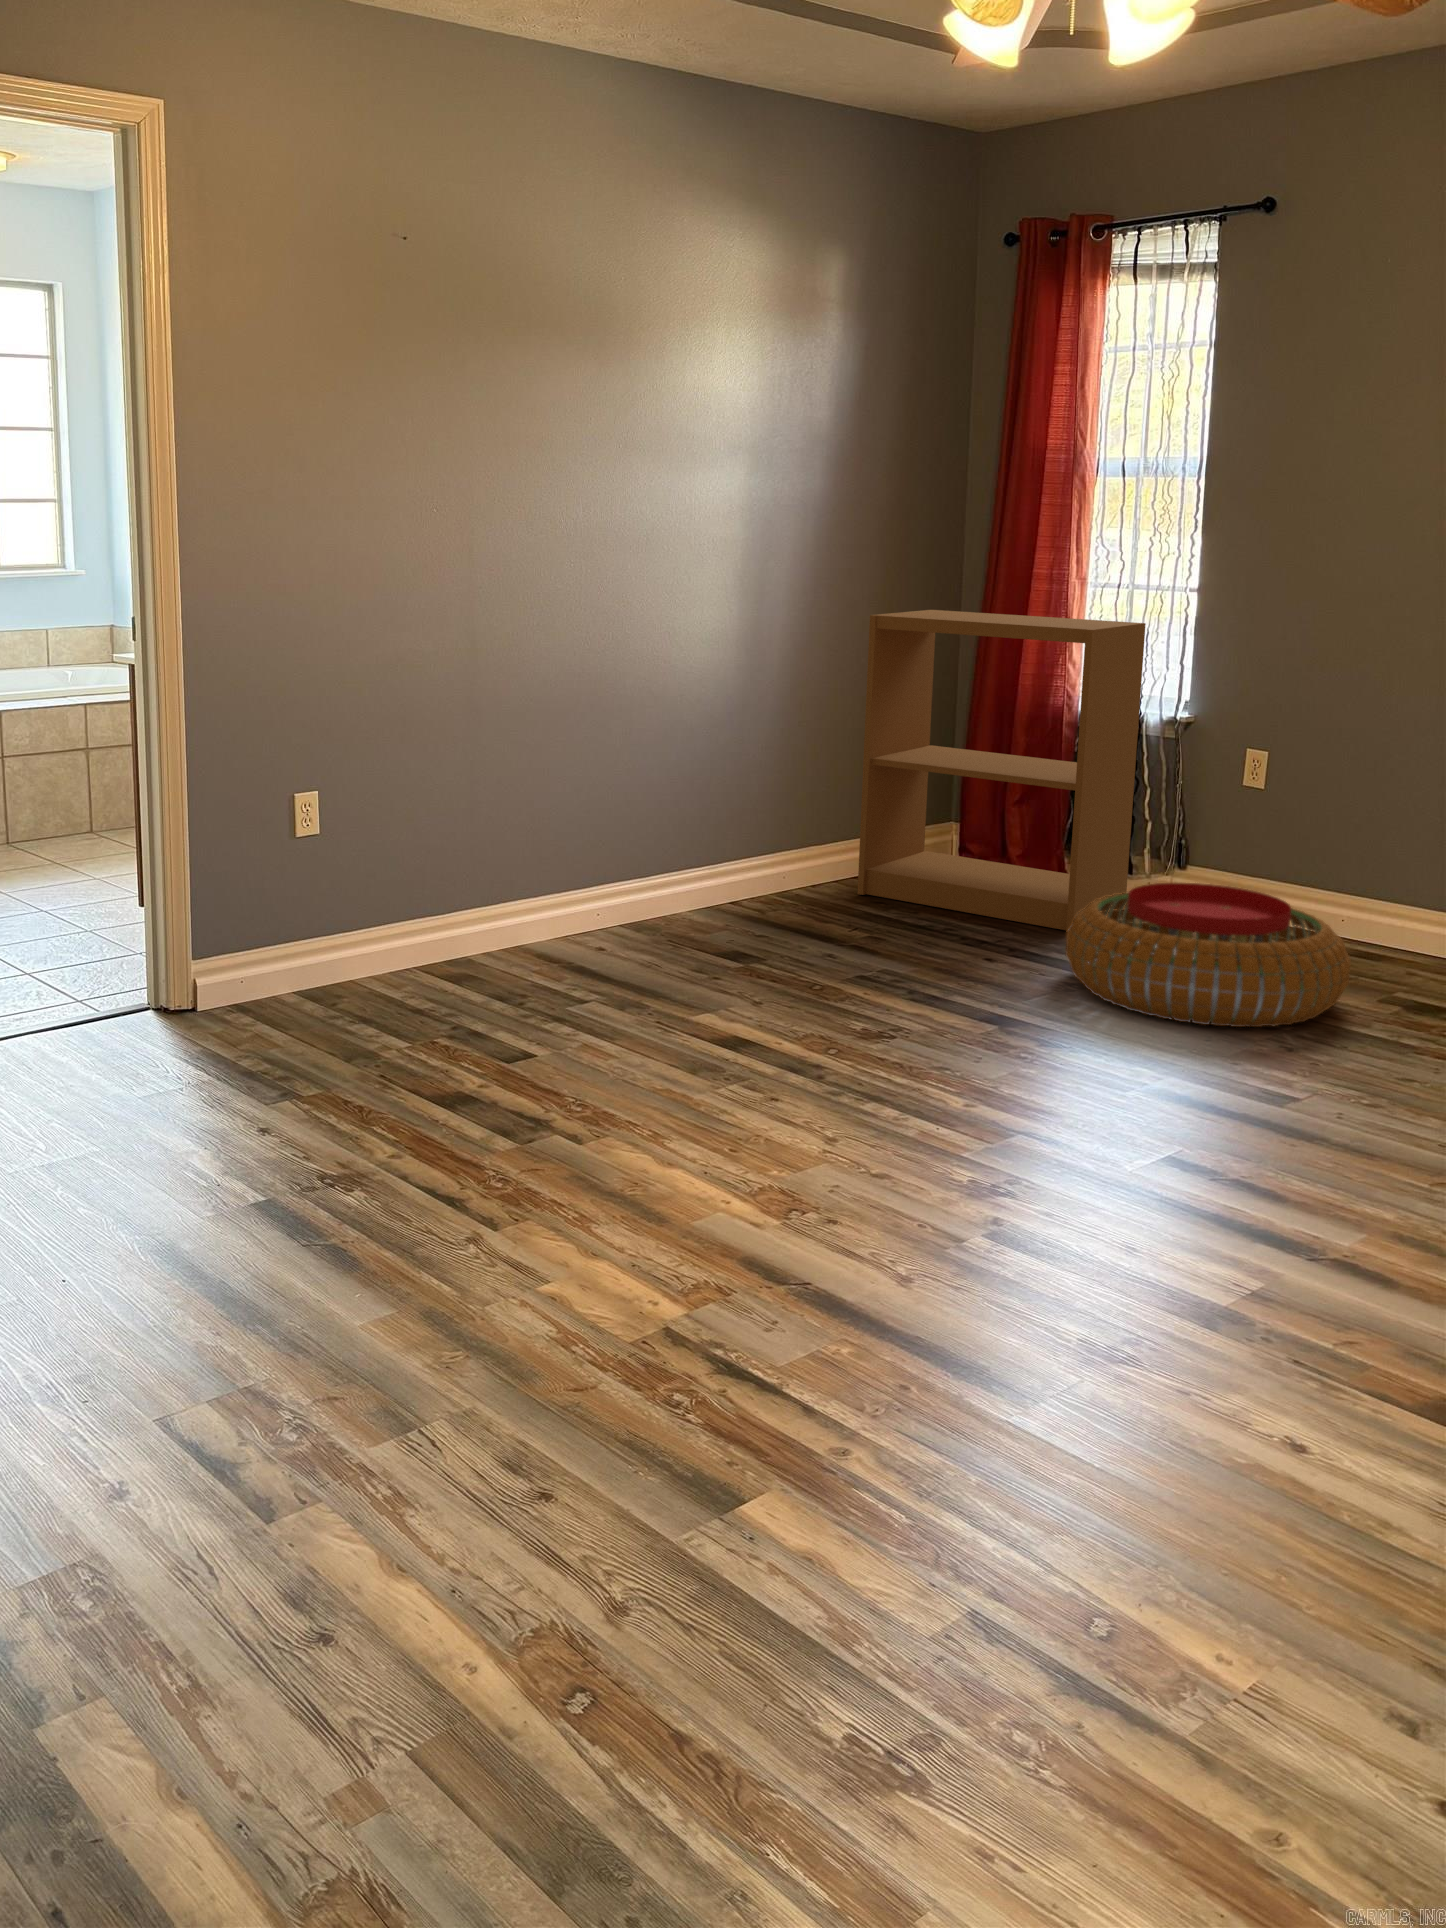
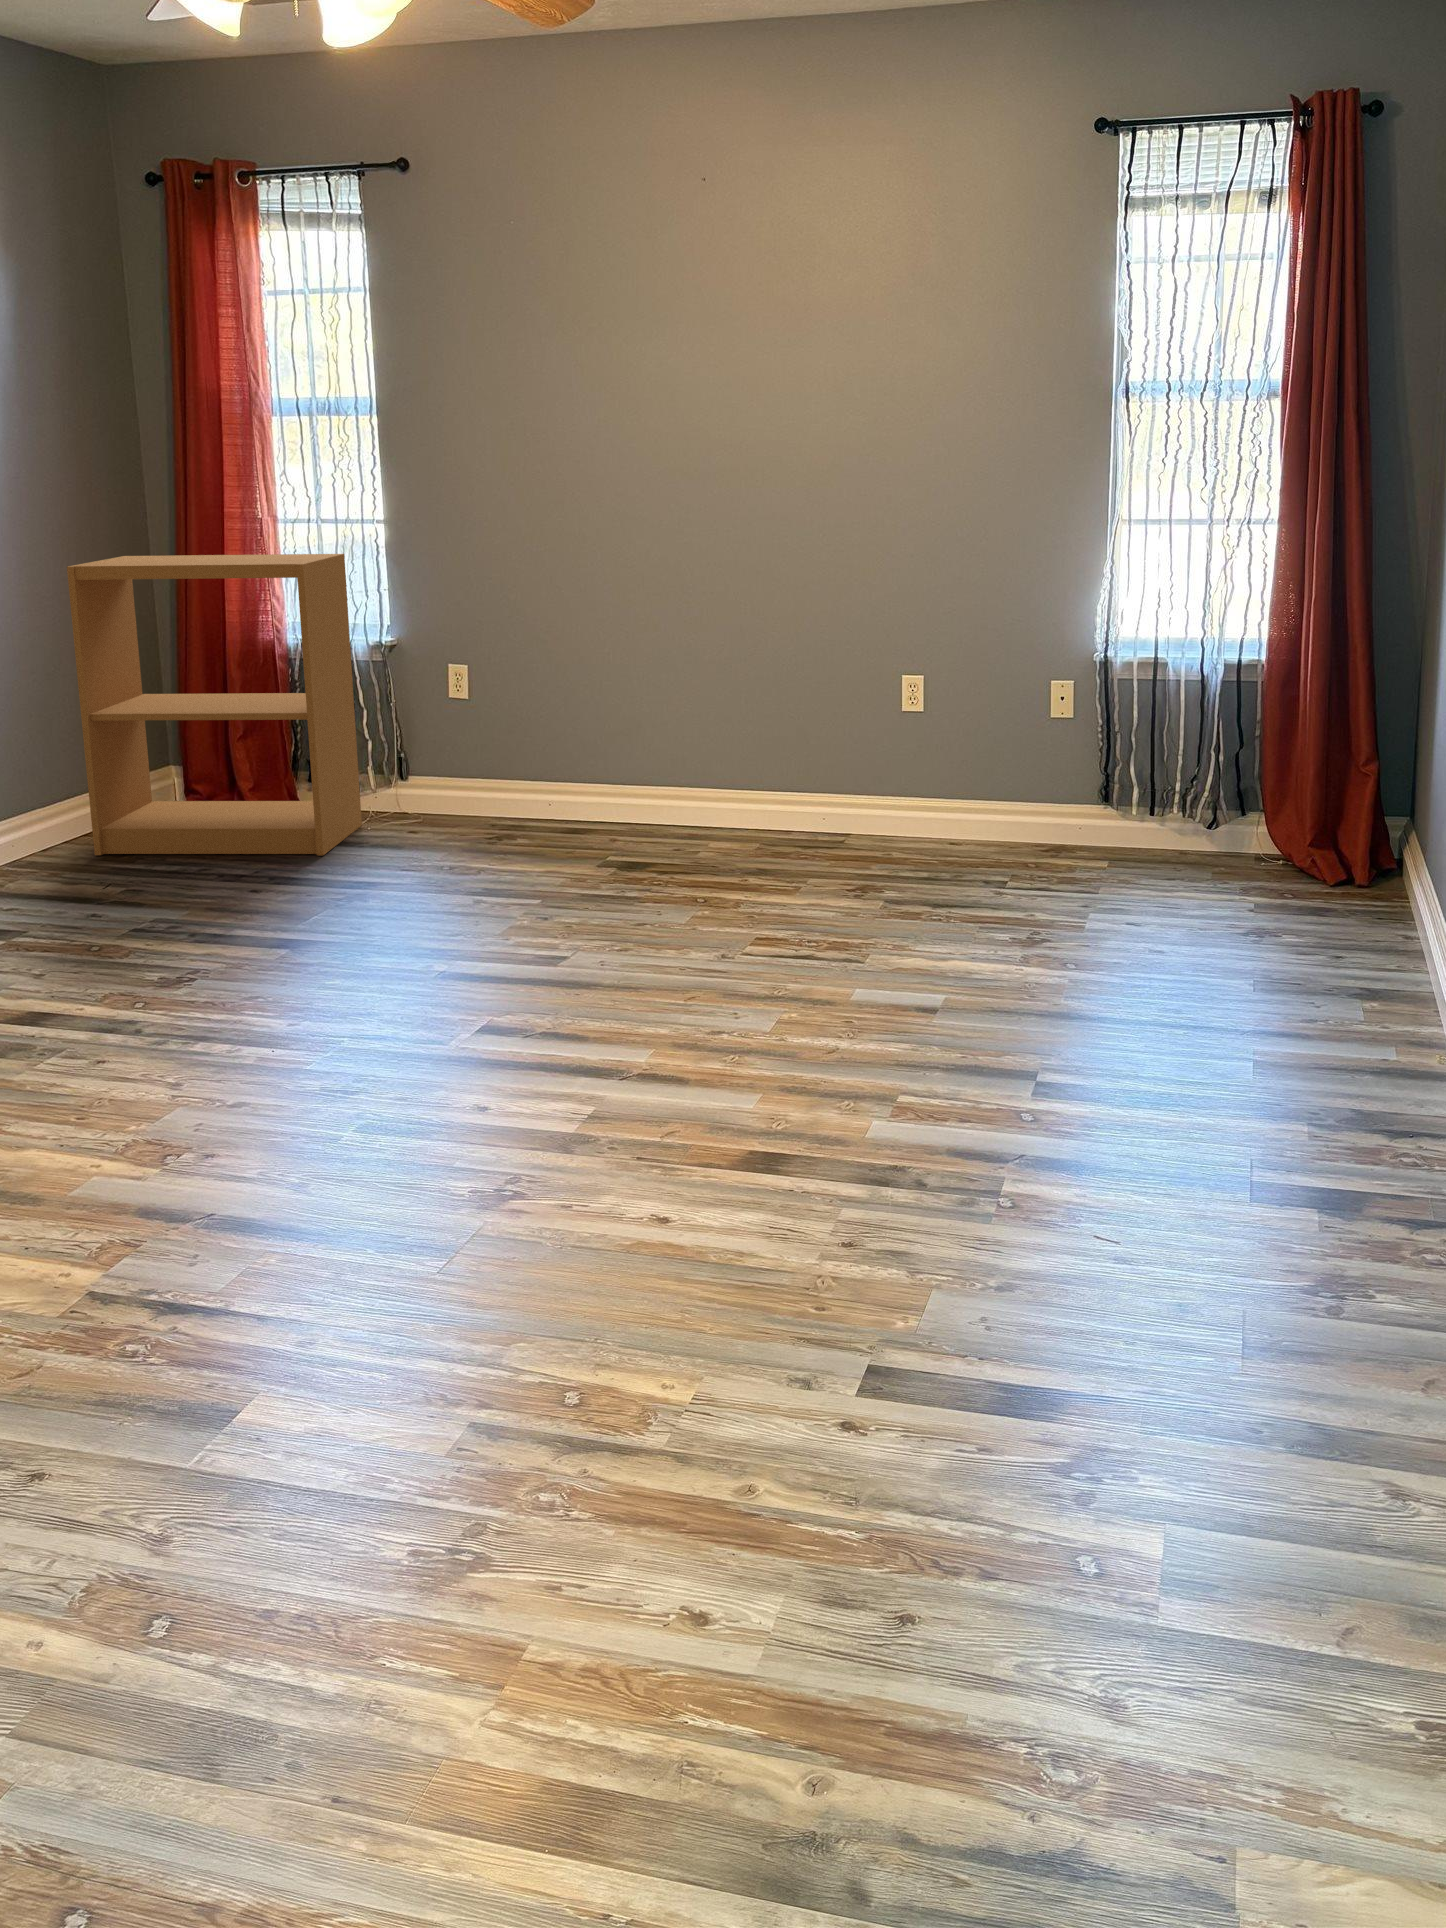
pouf: present [1065,883,1351,1027] -> none [329,788,578,915]

